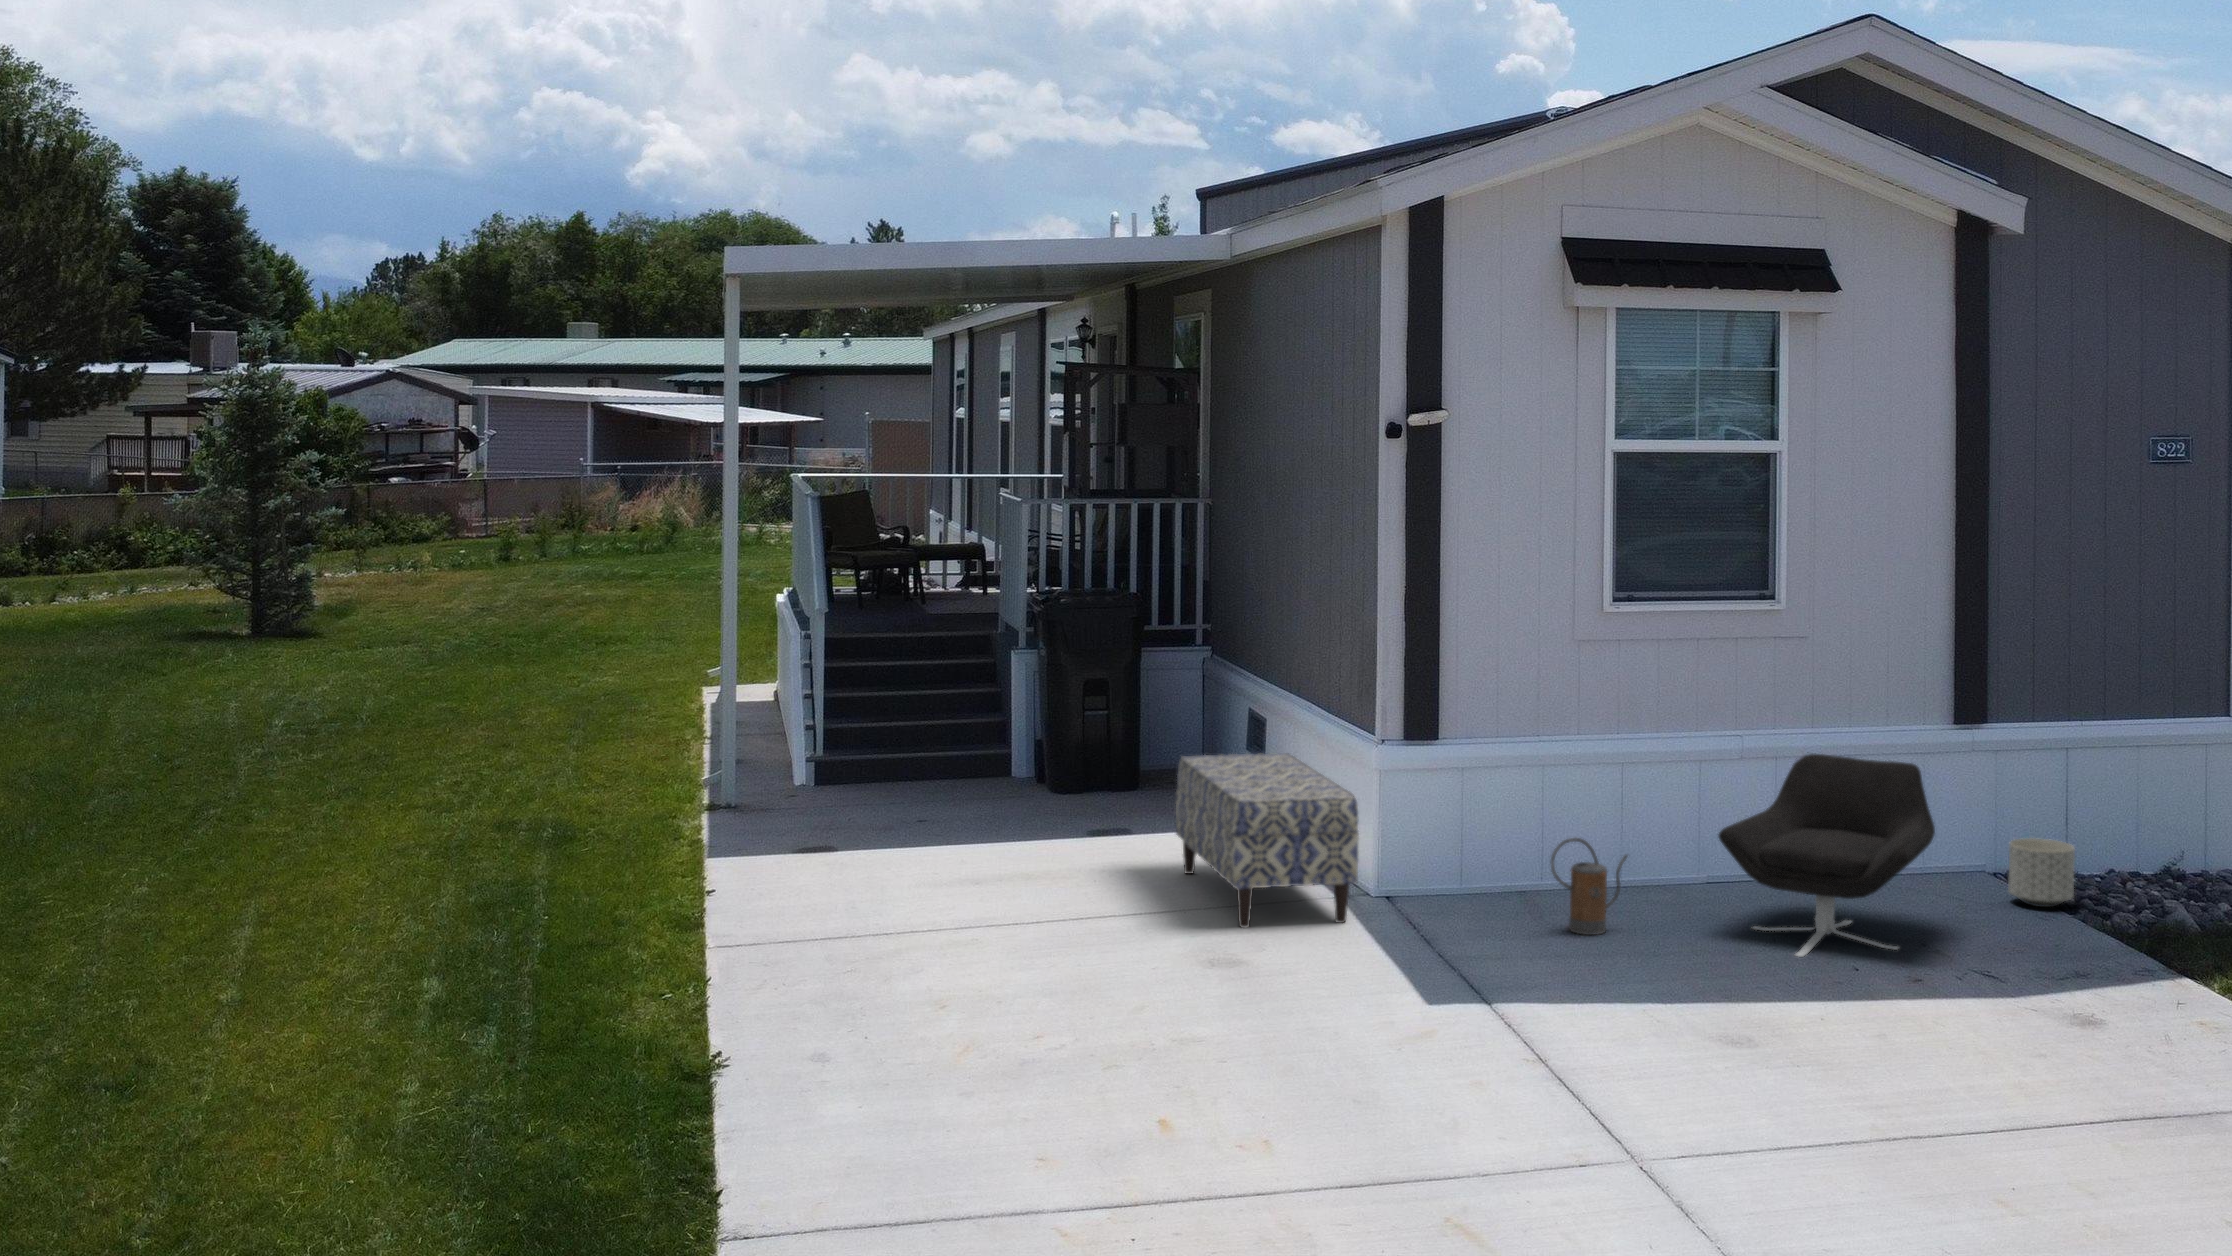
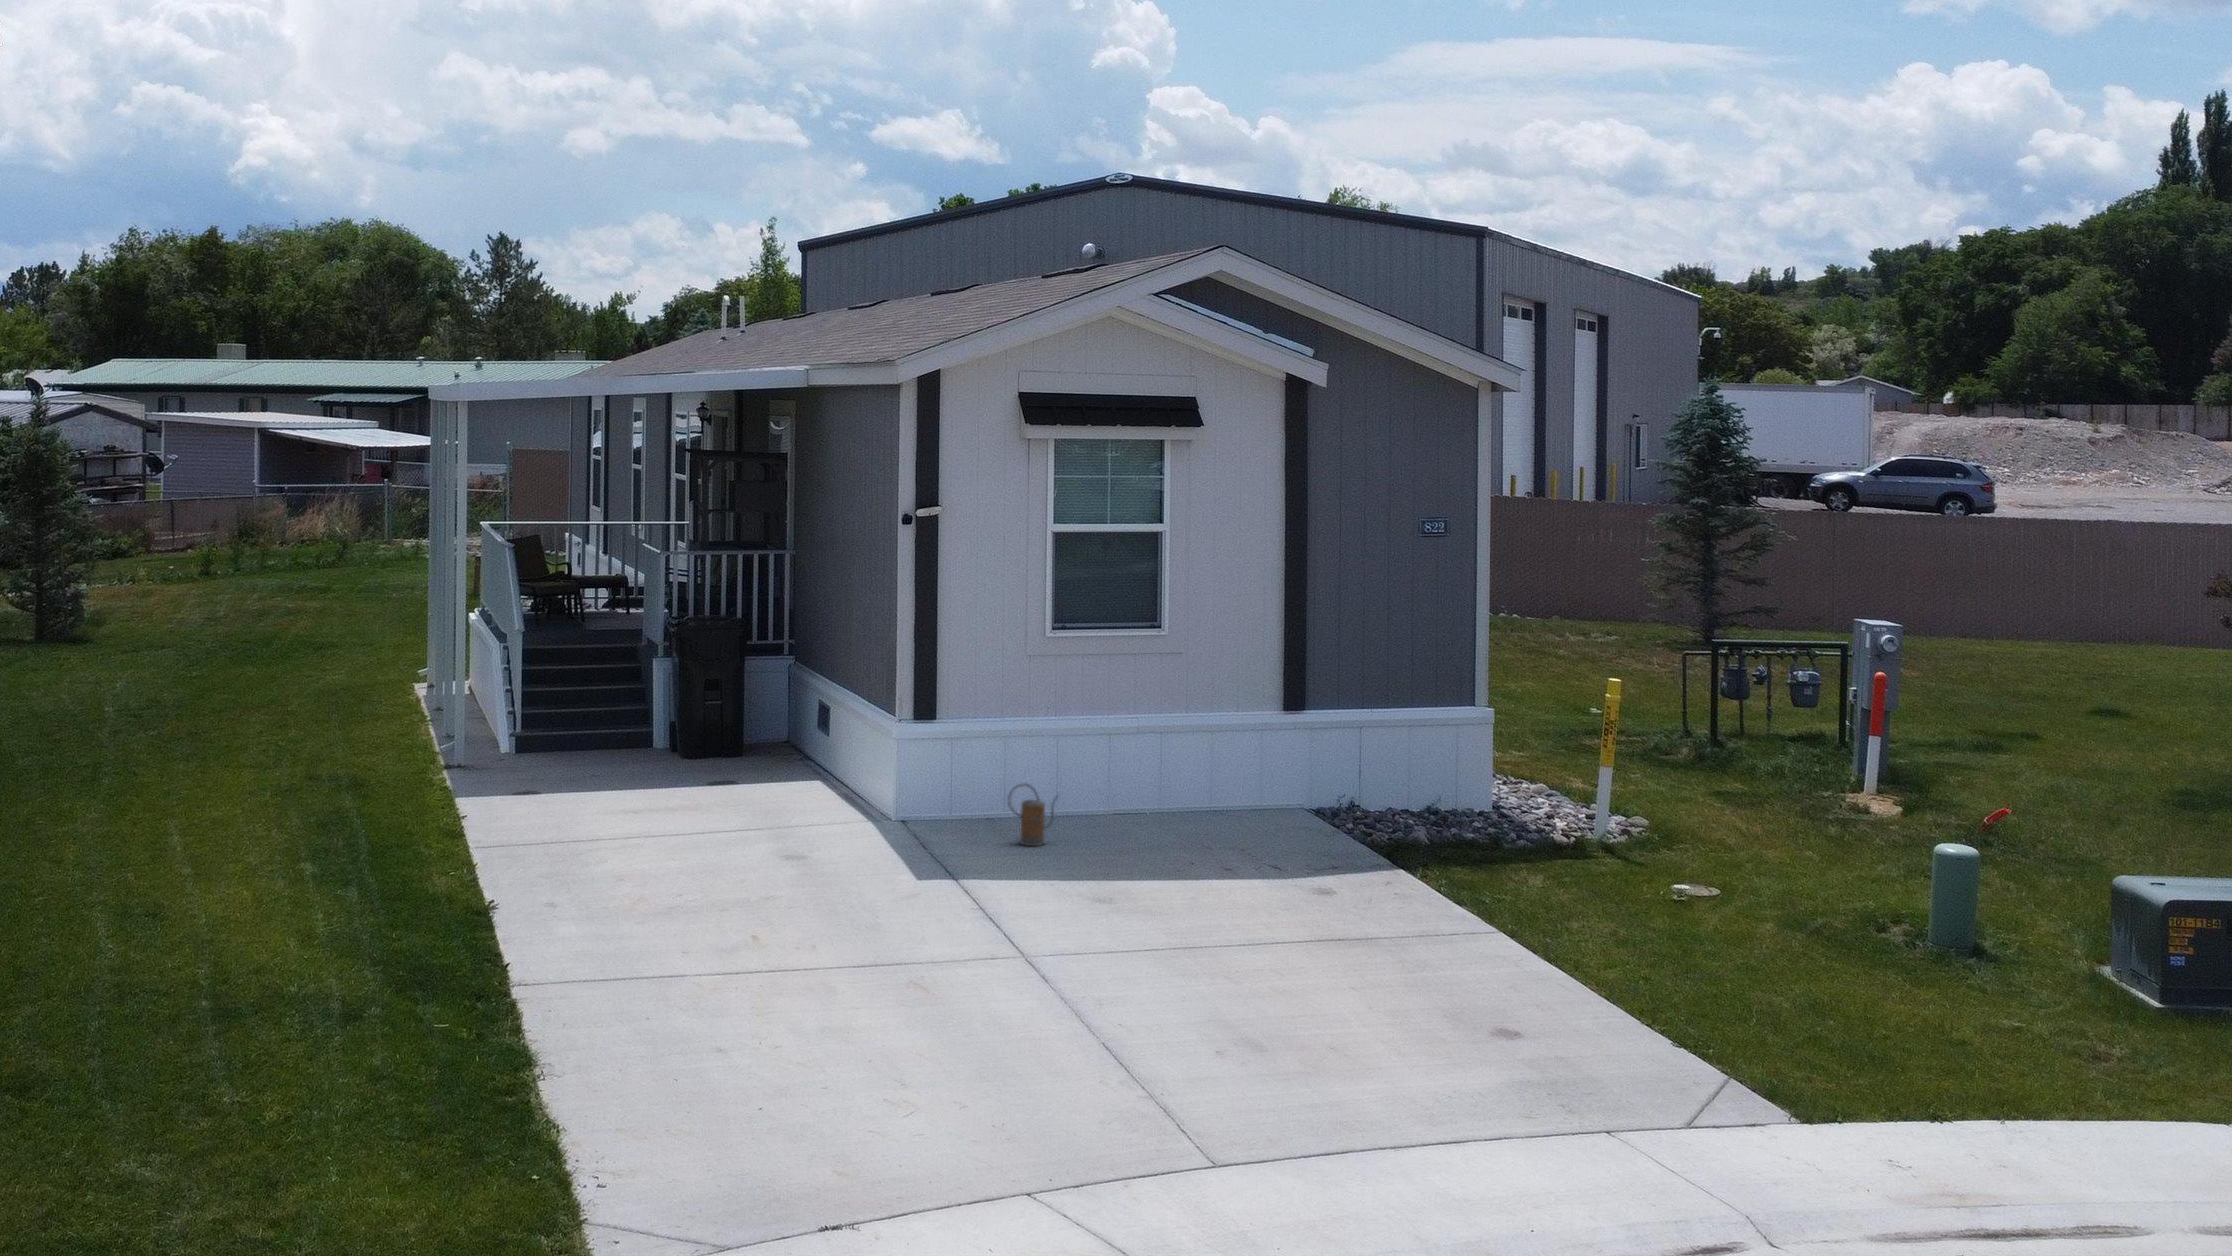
bench: present [1176,753,1359,928] -> none [766,729,885,841]
lounge chair: present [1718,754,1935,957] -> none [1117,729,1259,859]
planter: present [2008,838,2075,907] -> none [1318,787,1360,832]

